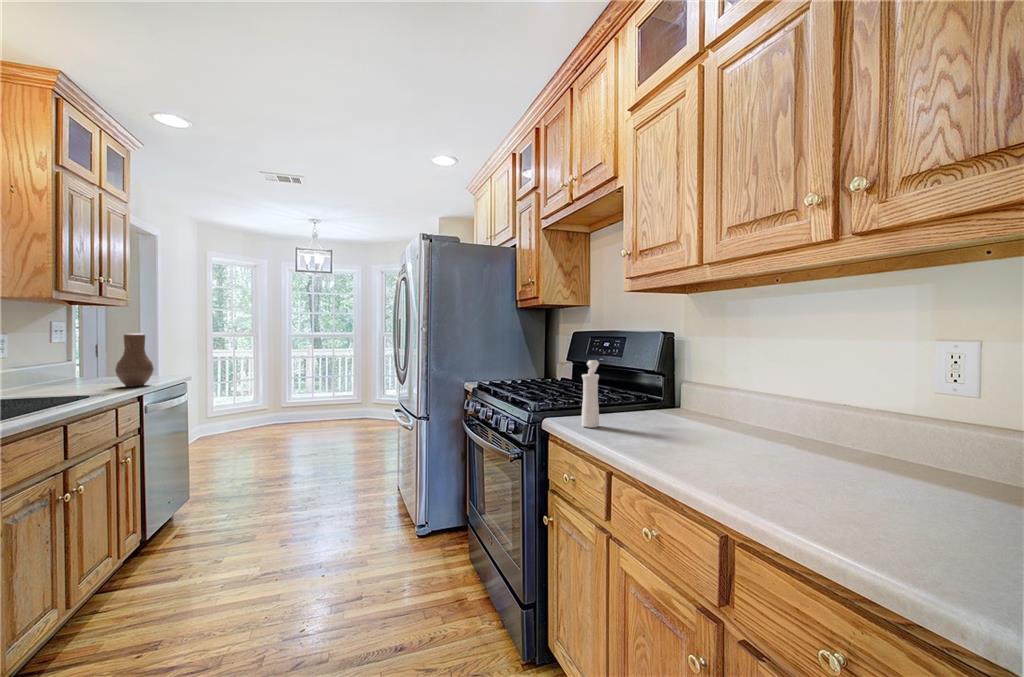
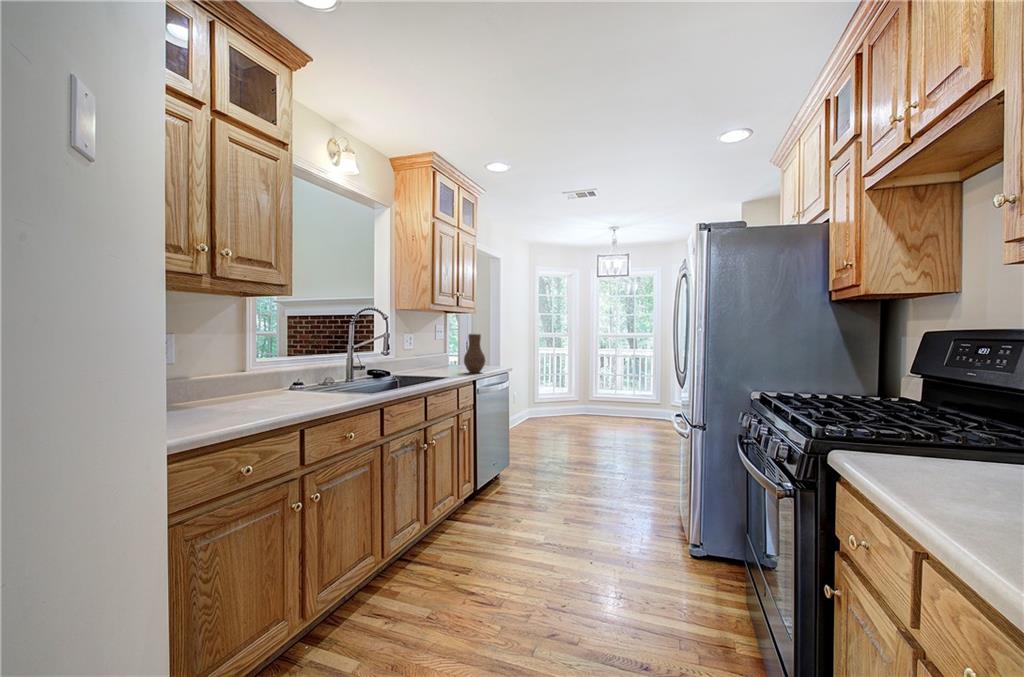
pepper mill: present [582,360,599,428] -> none [889,376,935,479]

